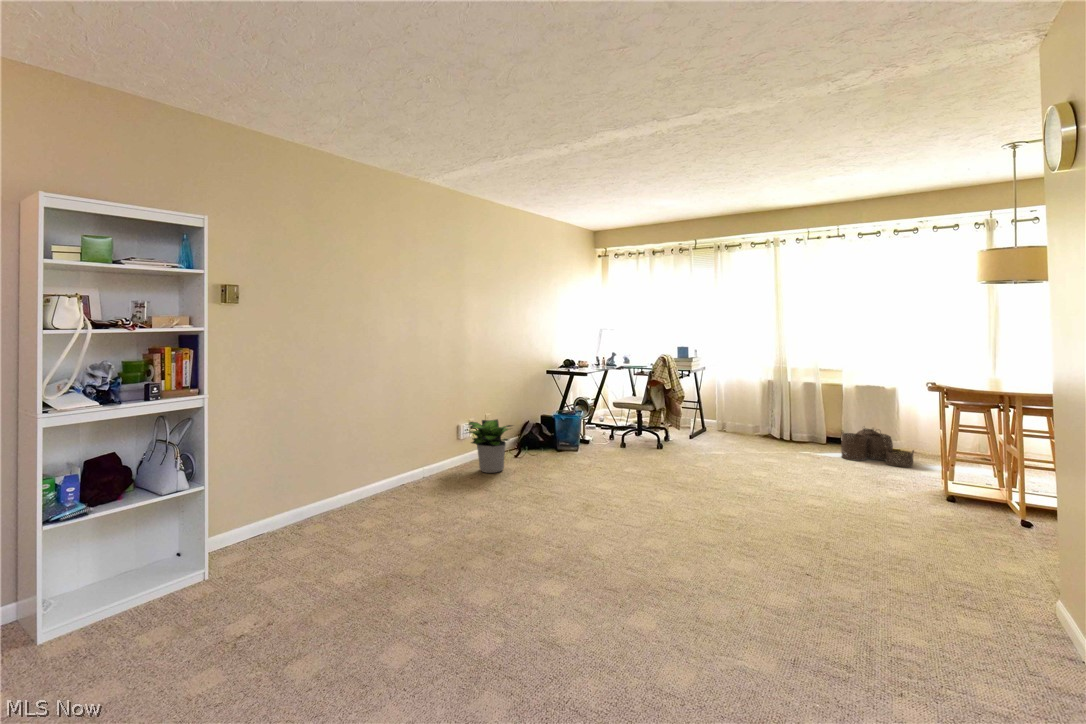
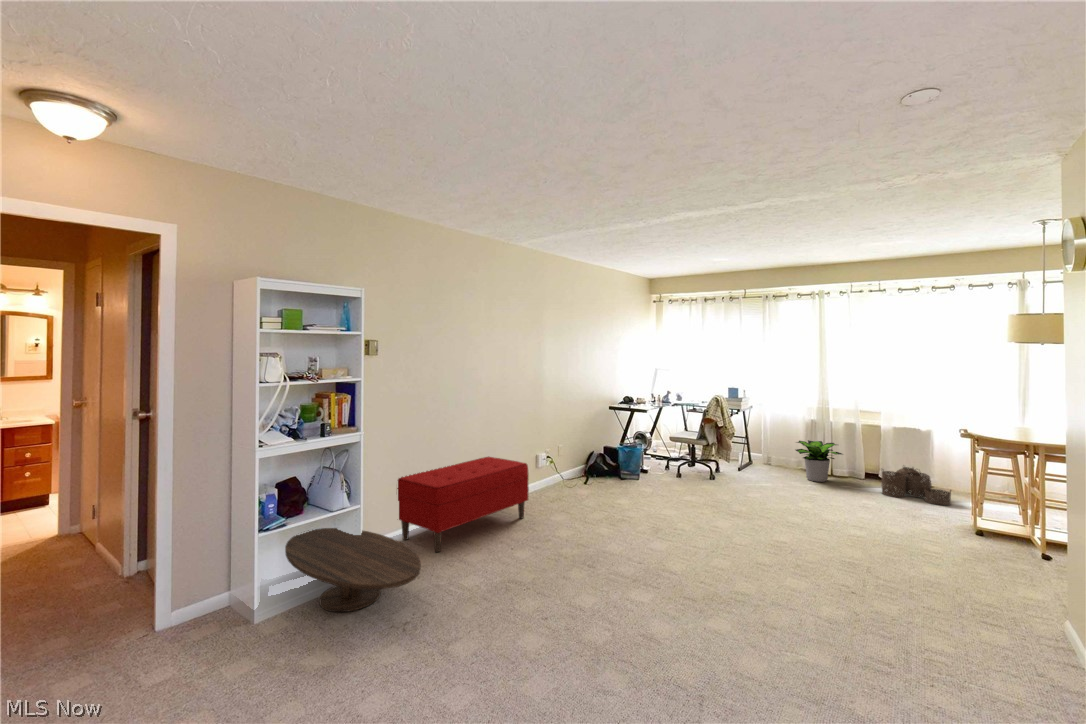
potted plant: present [468,419,512,473] -> present [796,440,842,482]
bench: none [272,428,446,546] -> present [397,457,529,552]
coffee table: none [92,521,279,634] -> present [285,528,421,612]

